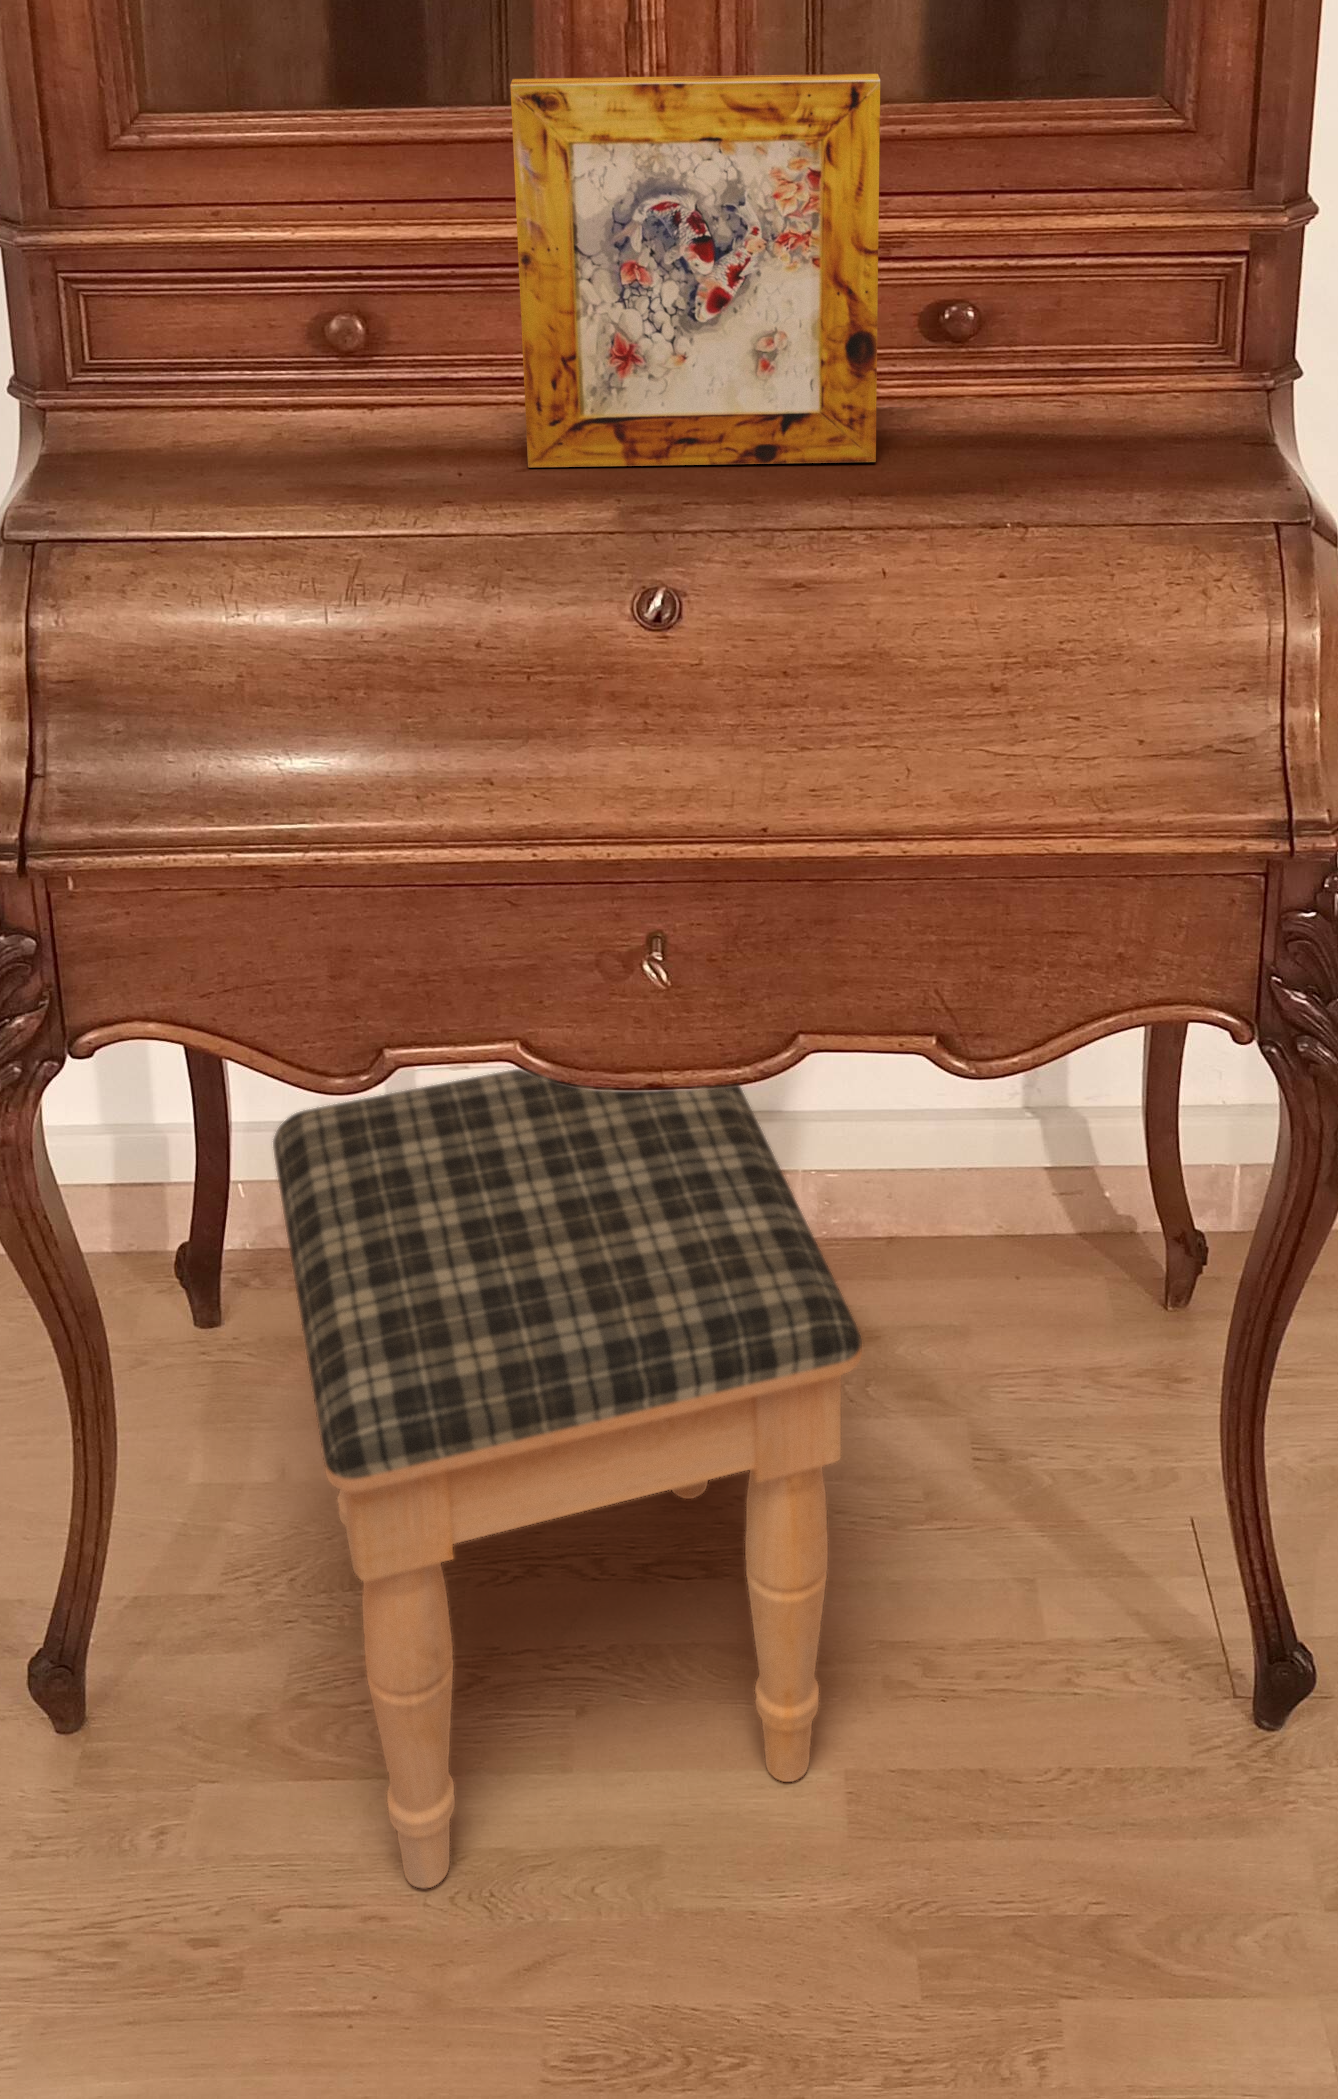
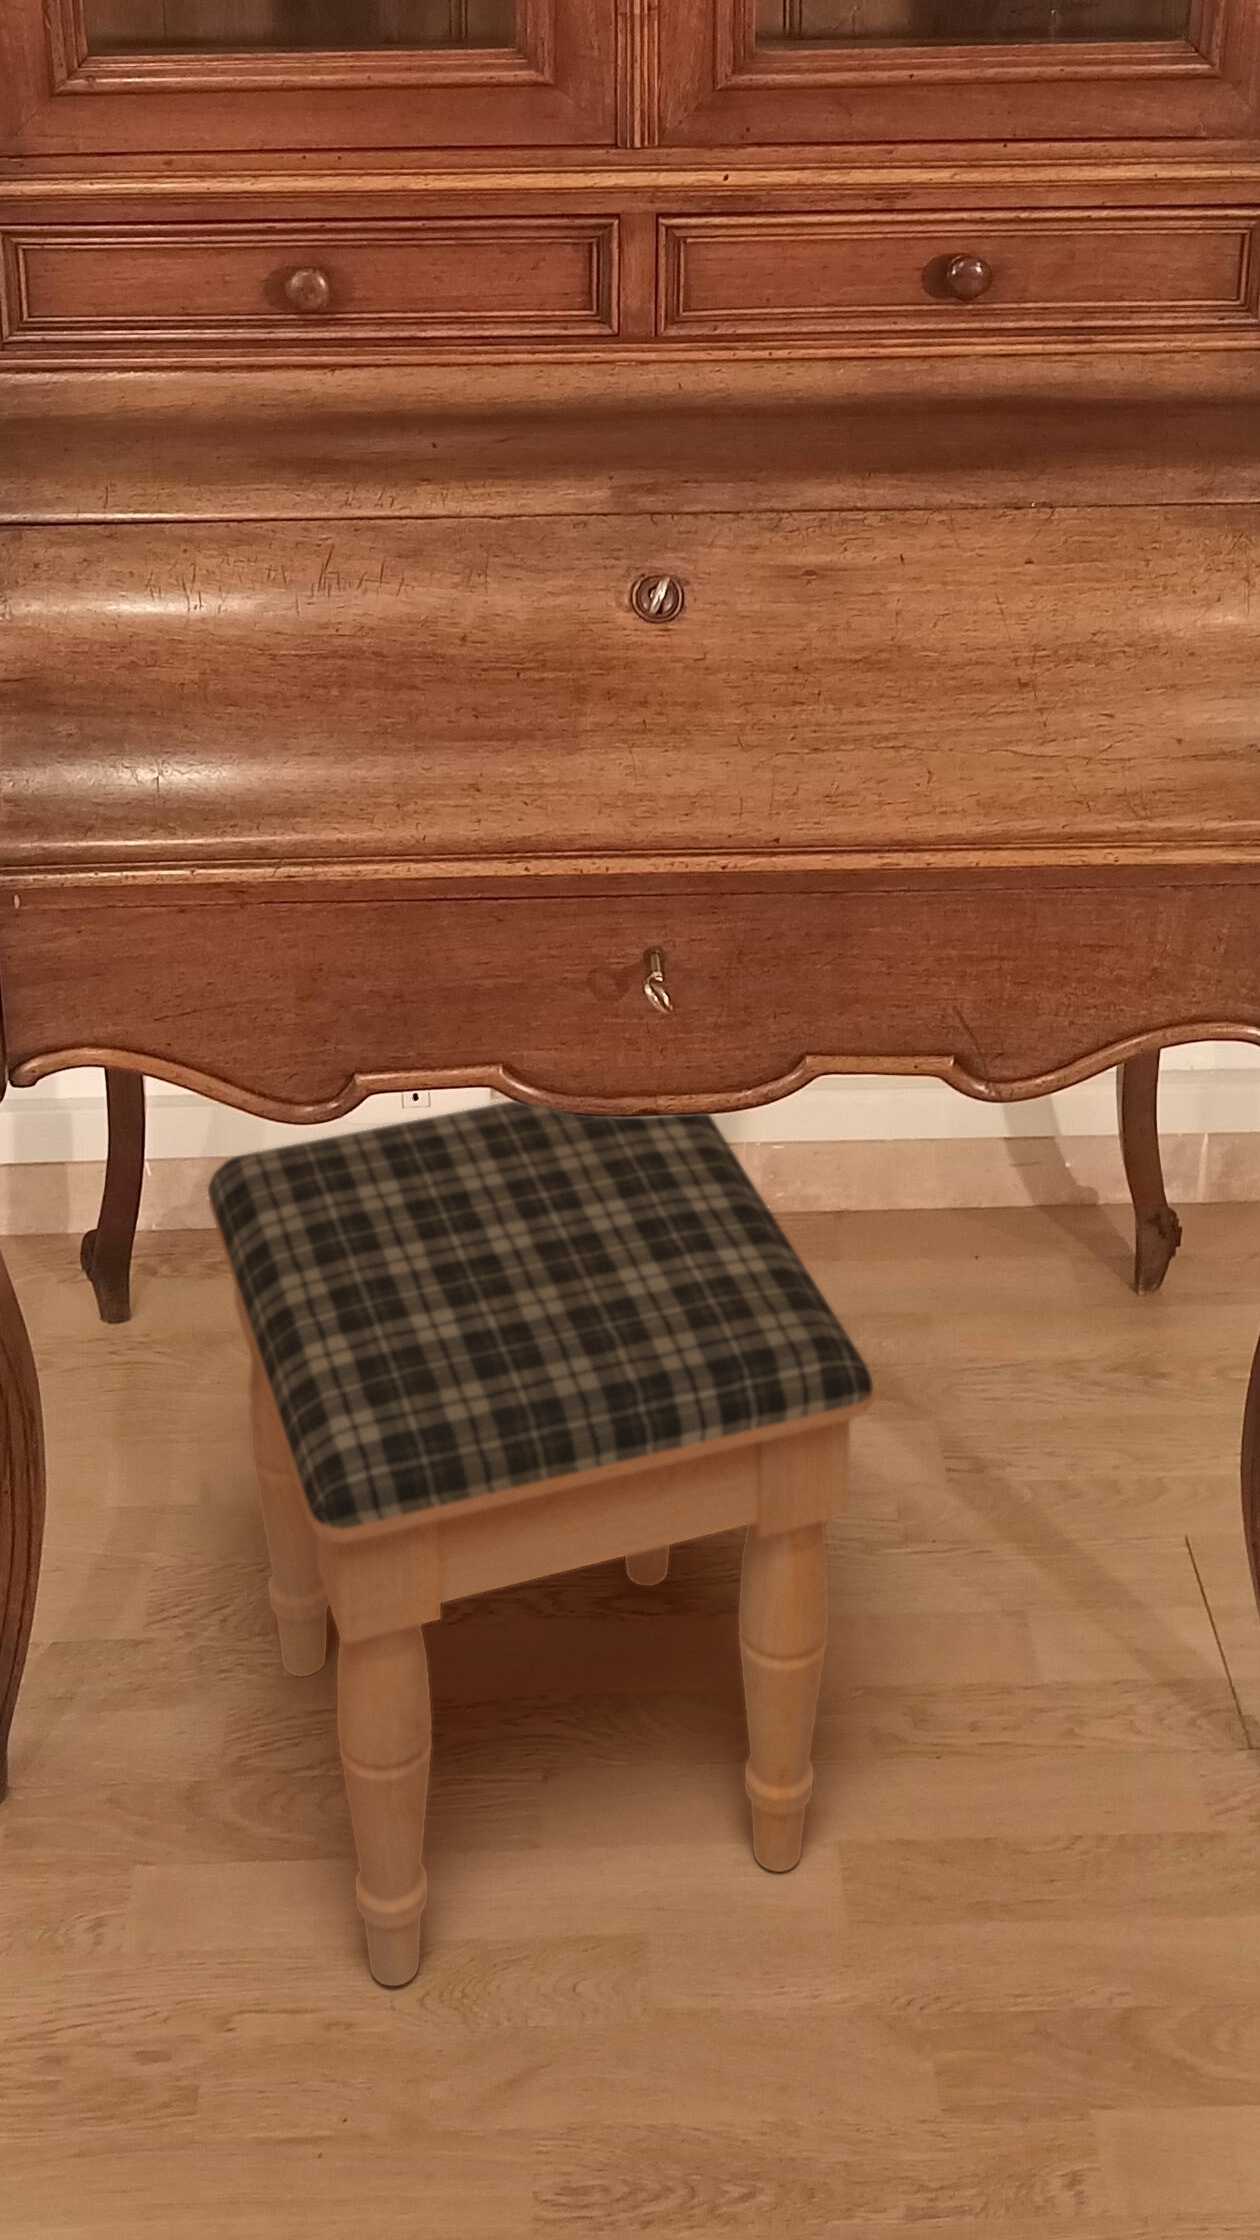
picture frame: present [510,74,880,467] -> none [502,22,899,446]

